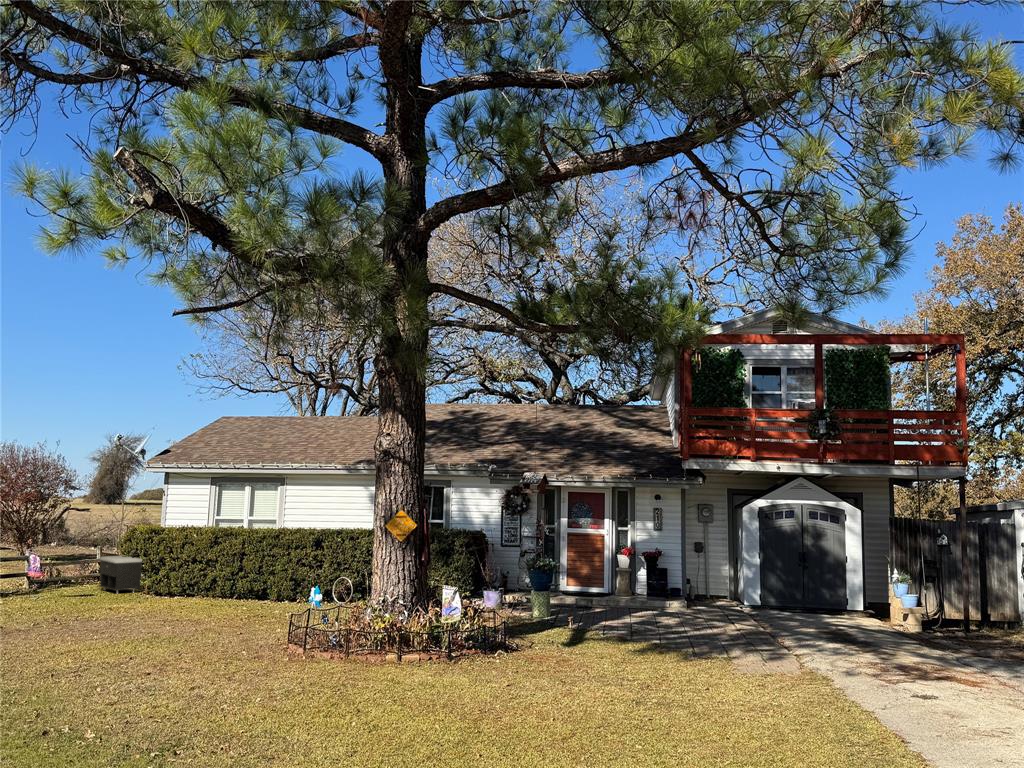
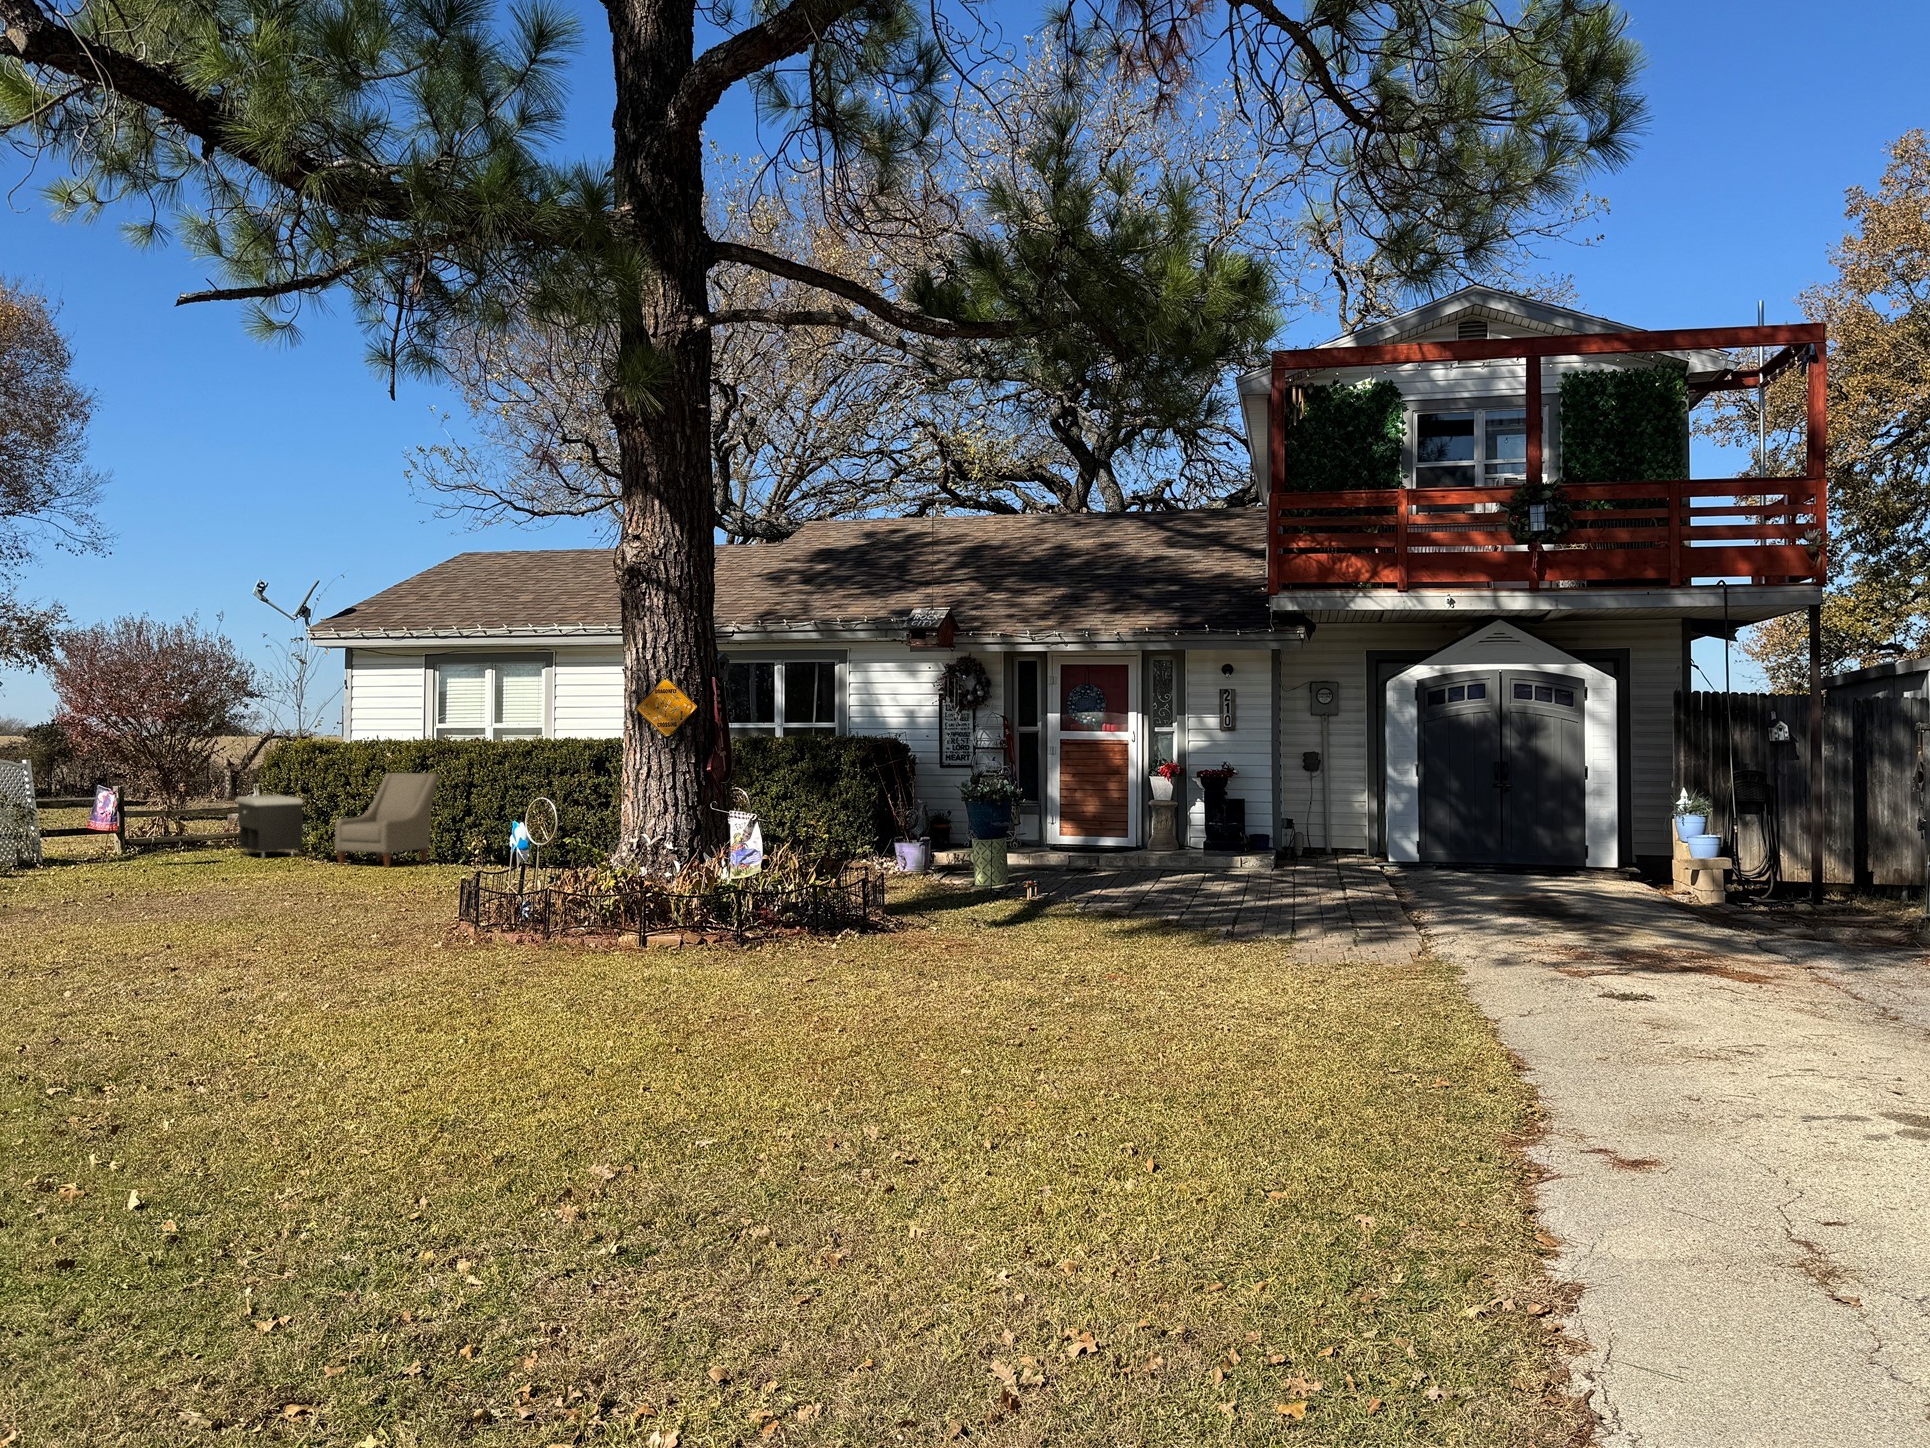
chair: none [166,546,226,602] -> present [335,773,440,868]

